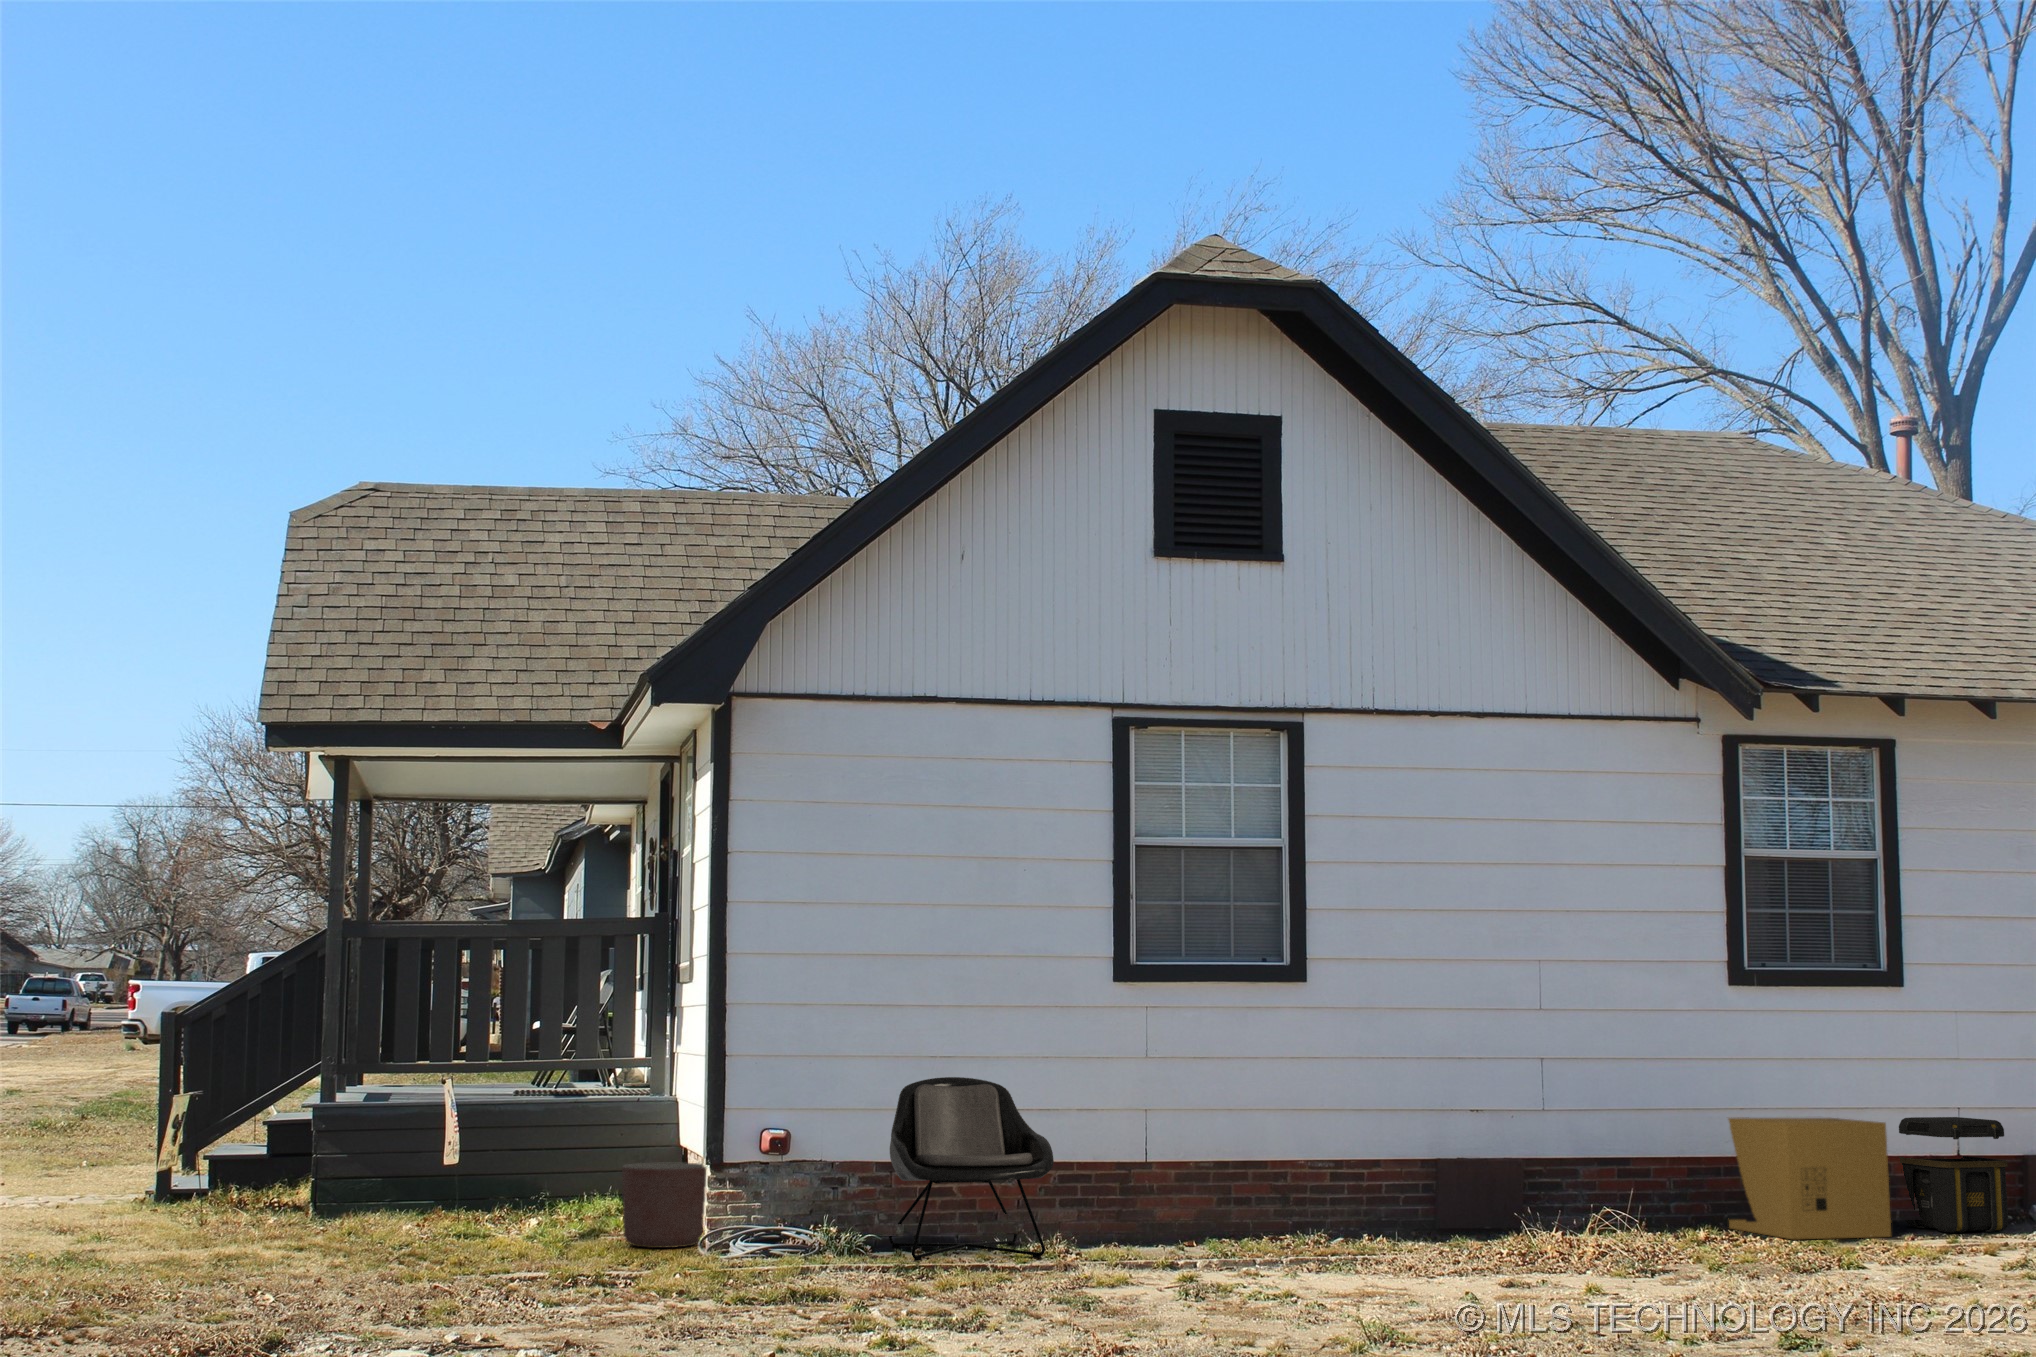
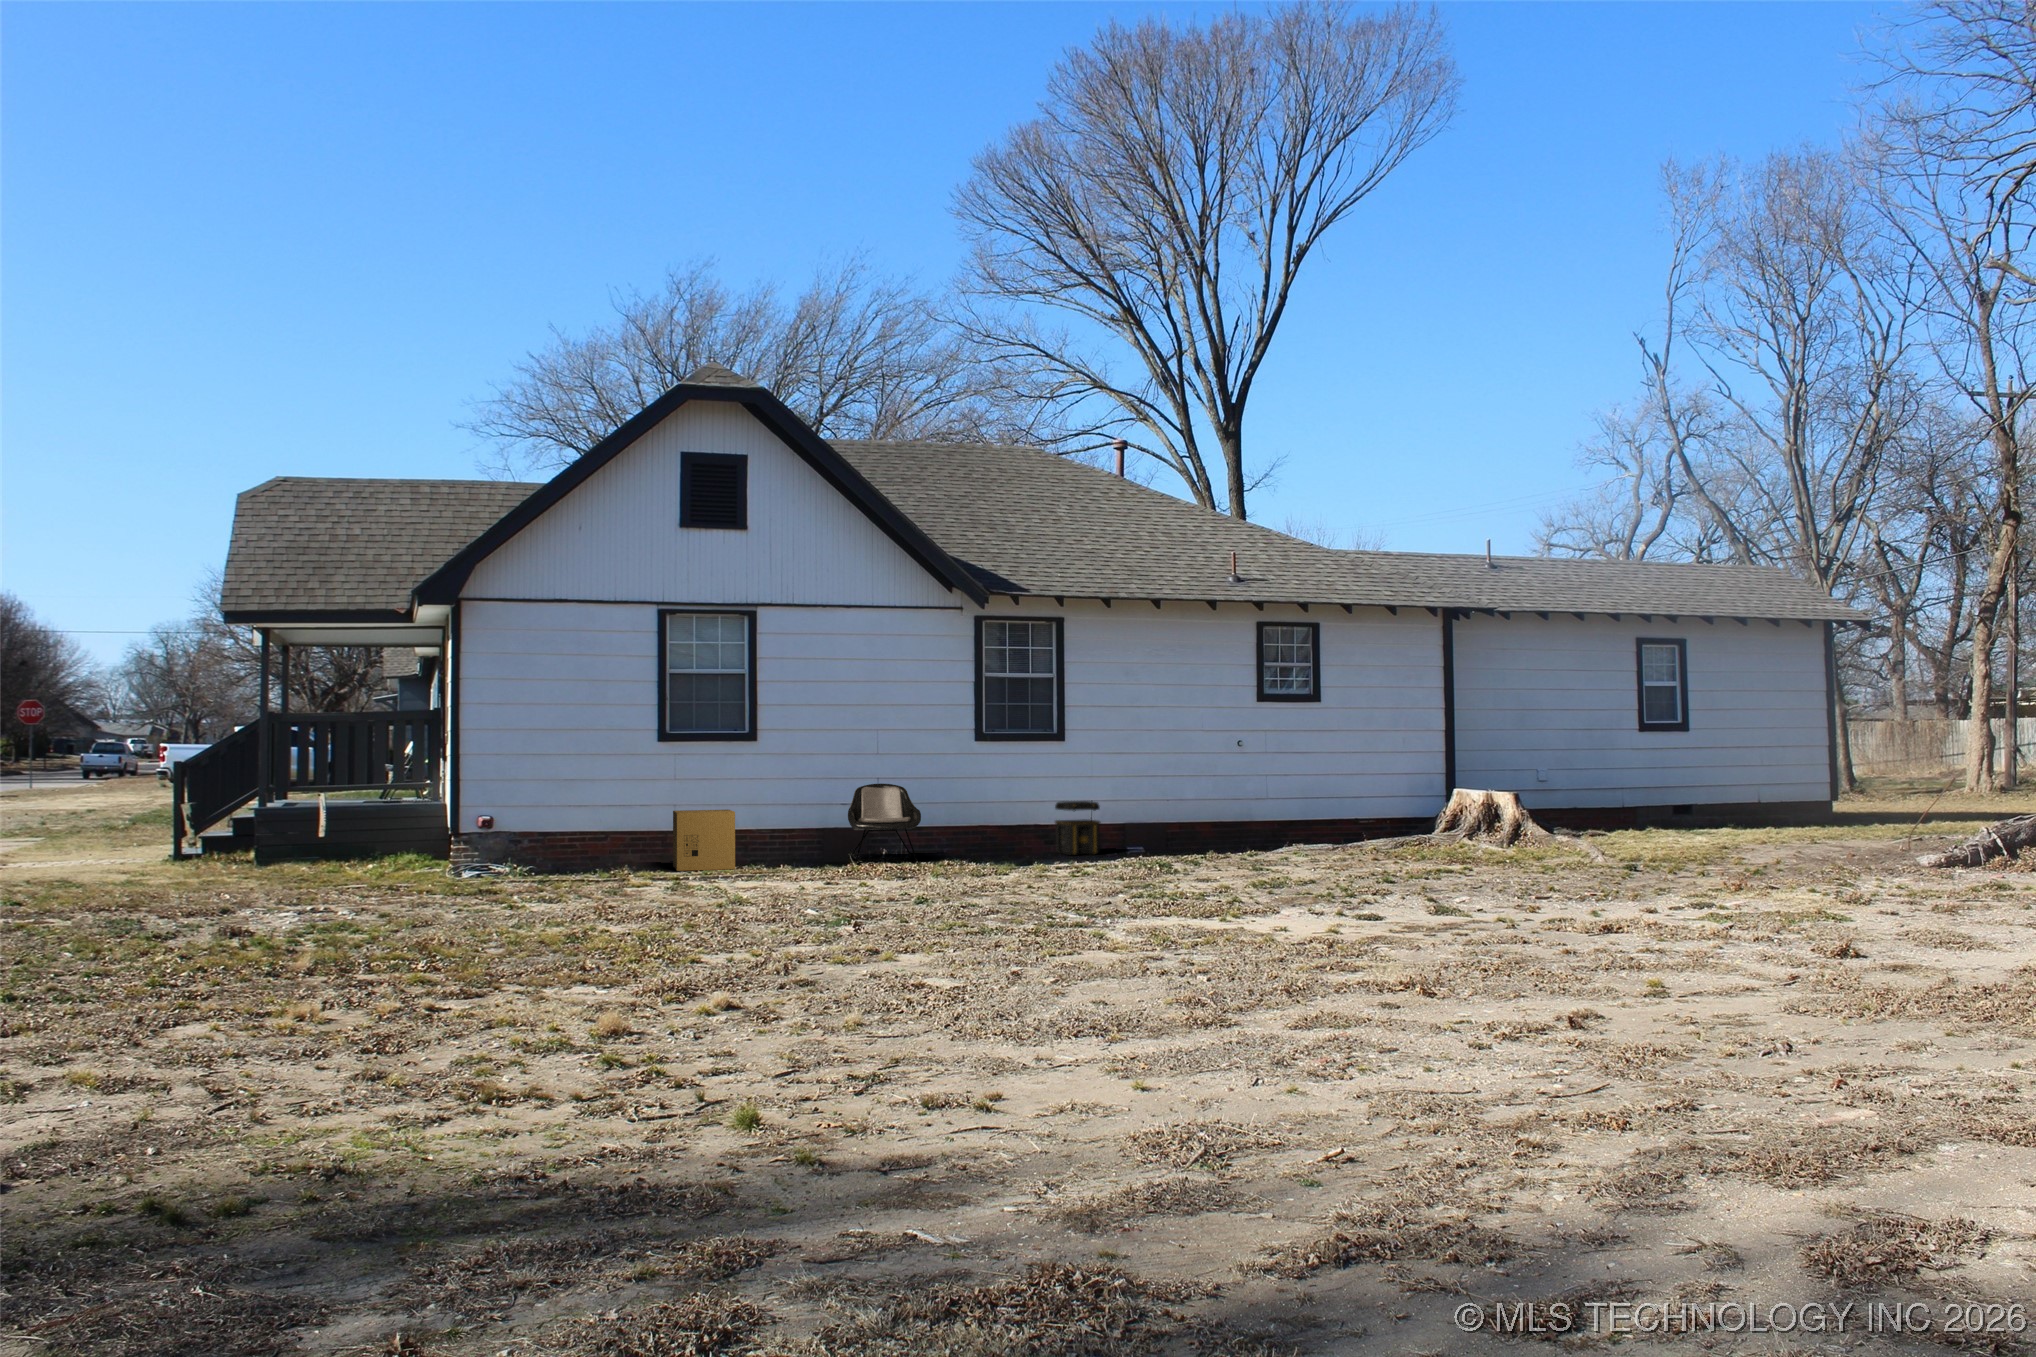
lounge chair: present [889,1077,1054,1261] -> present [848,784,921,865]
cardboard box: present [1728,1117,1891,1239] -> present [673,810,735,871]
planter: present [622,1163,706,1248] -> none [407,833,452,874]

